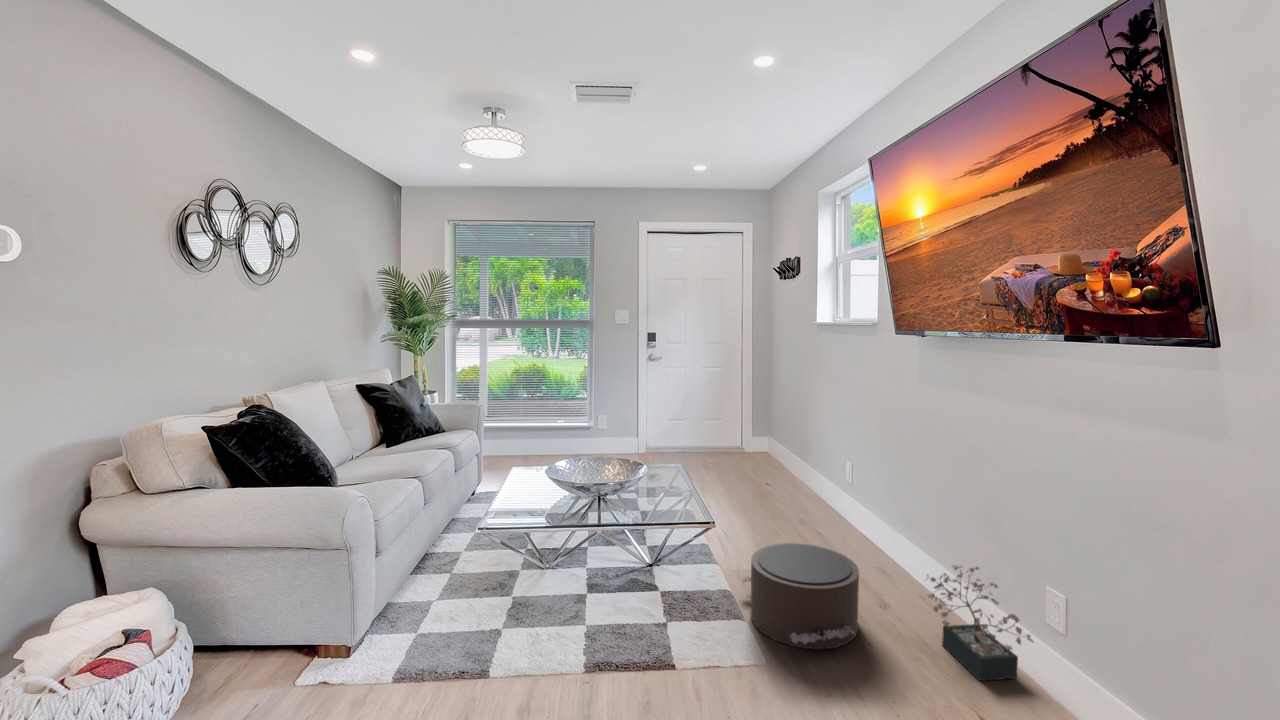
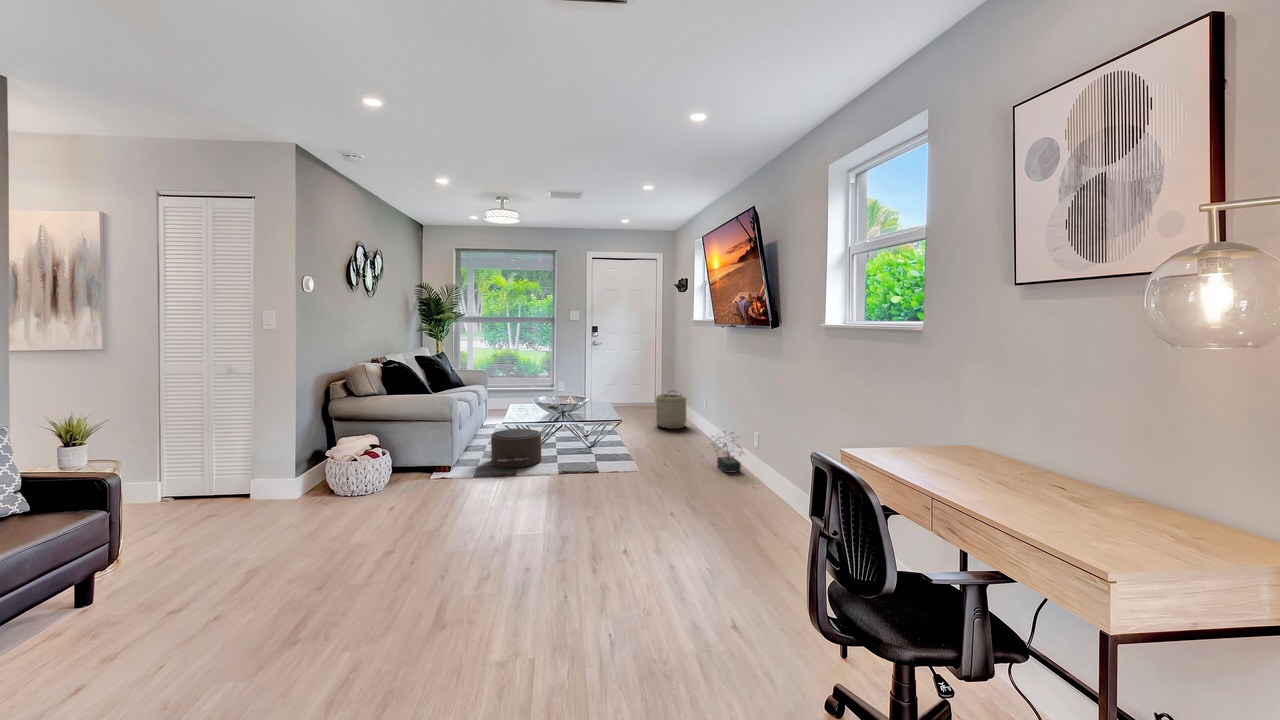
basket: none [755,440,821,509] -> present [656,390,686,429]
pouf: present [741,543,859,649] -> present [491,429,541,467]

